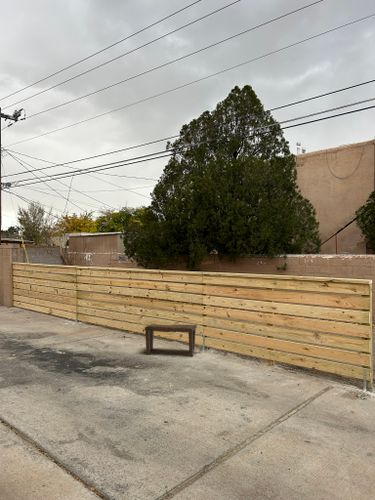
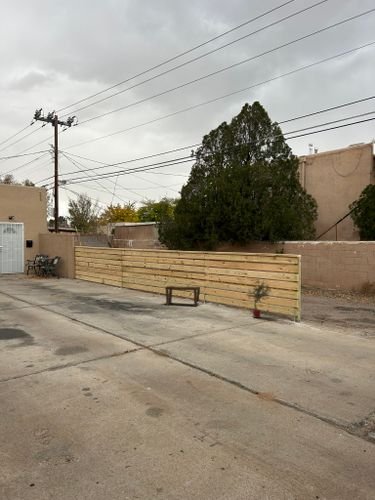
potted tree: none [281,321,327,384] -> present [247,280,269,318]

